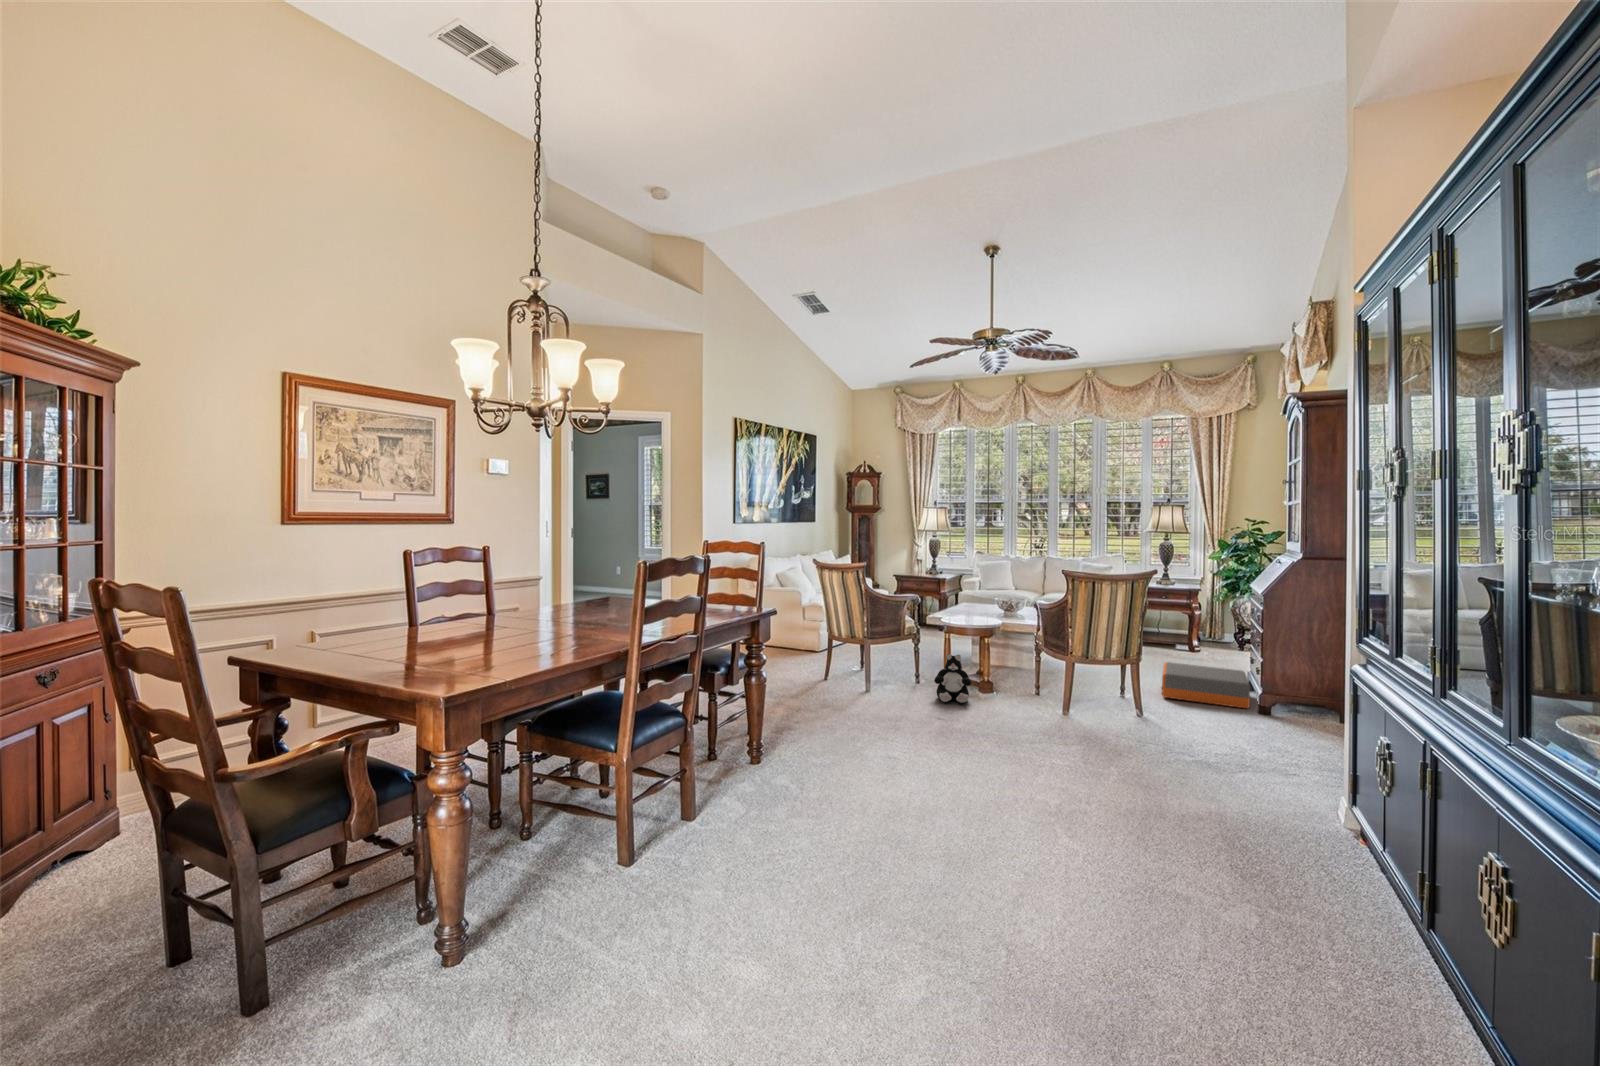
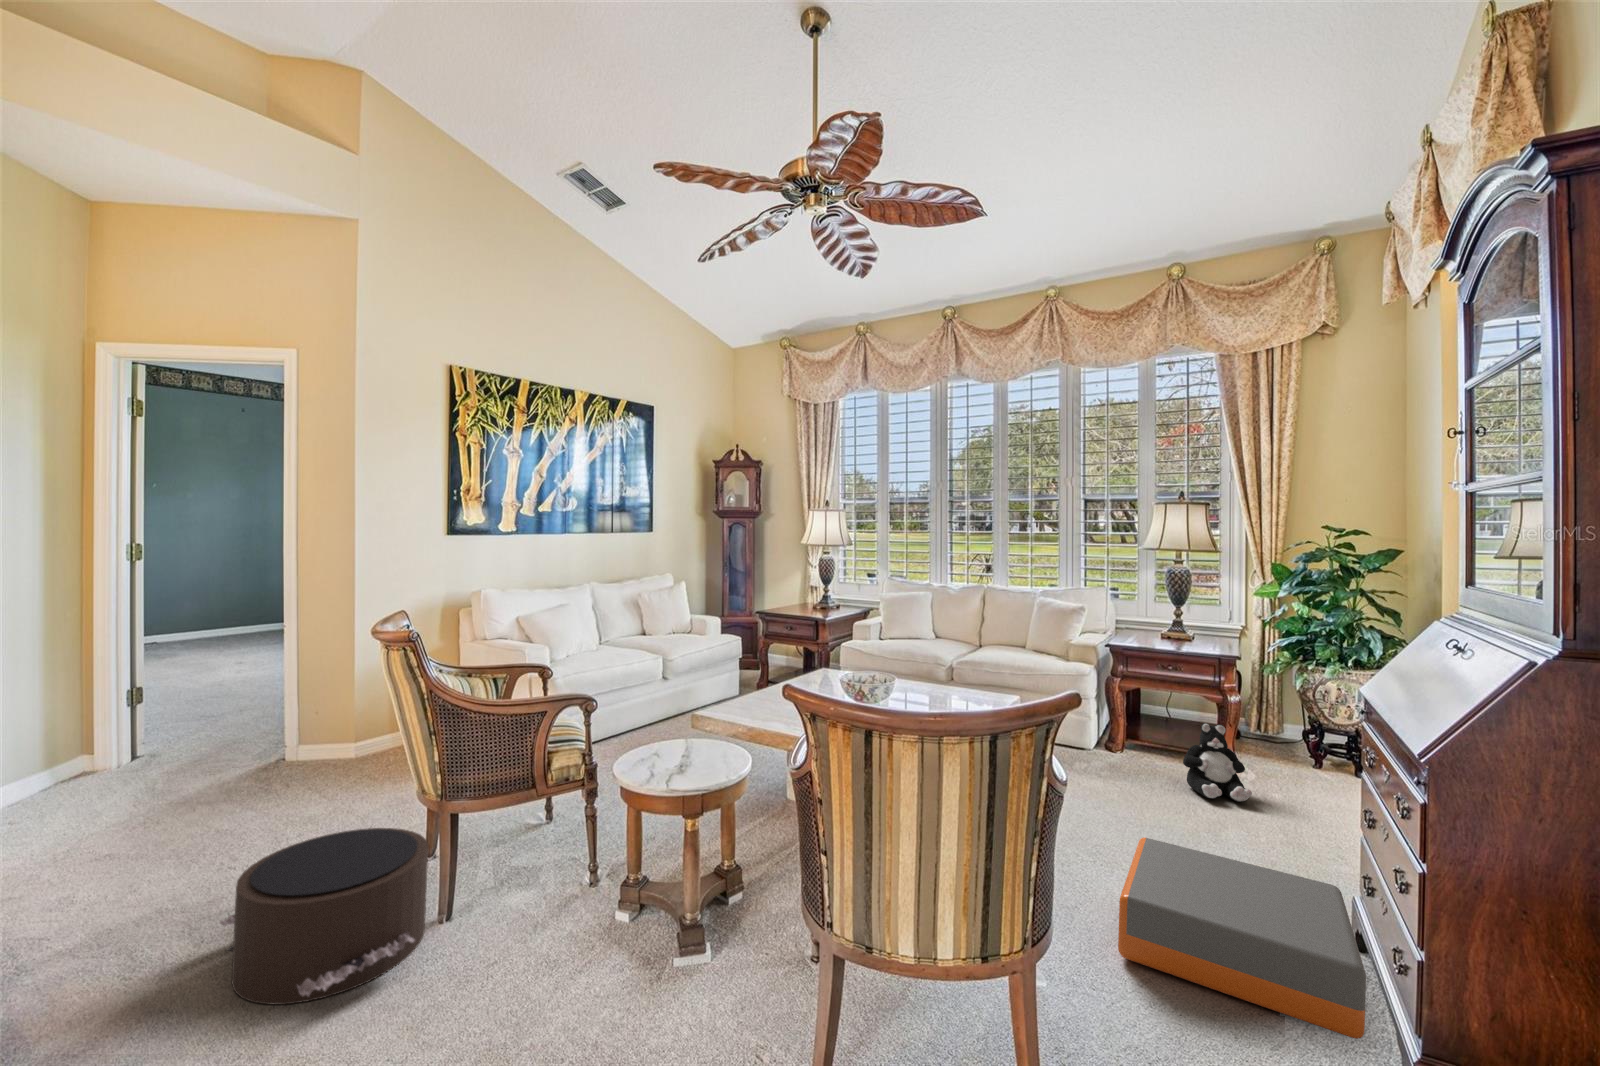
plush toy: present [934,654,971,703] -> present [1183,723,1252,802]
pouf: none [817,662,901,712] -> present [220,828,428,1004]

